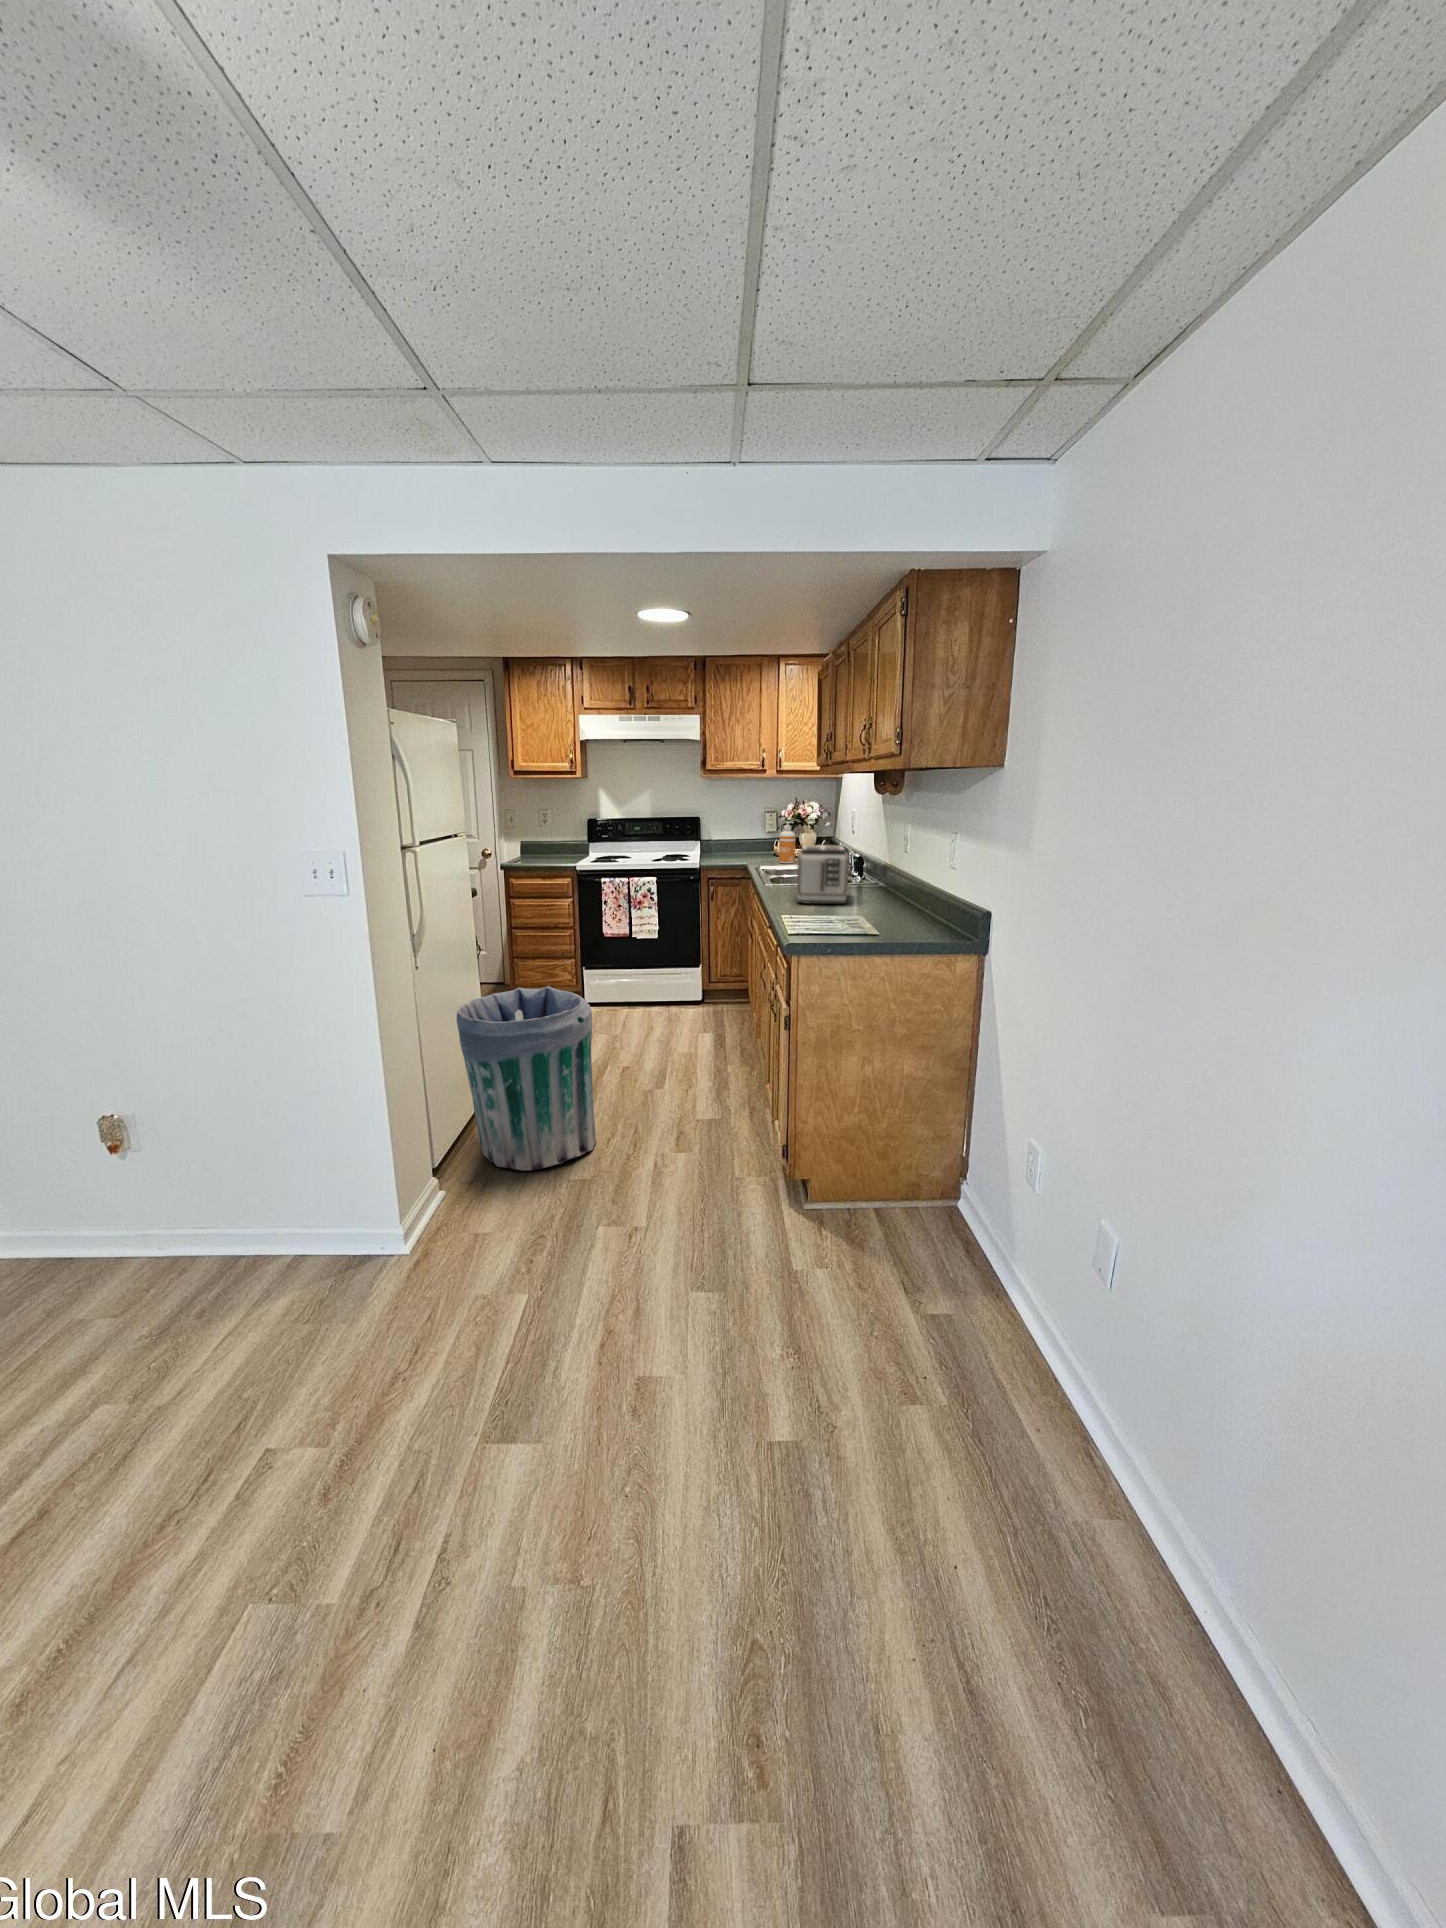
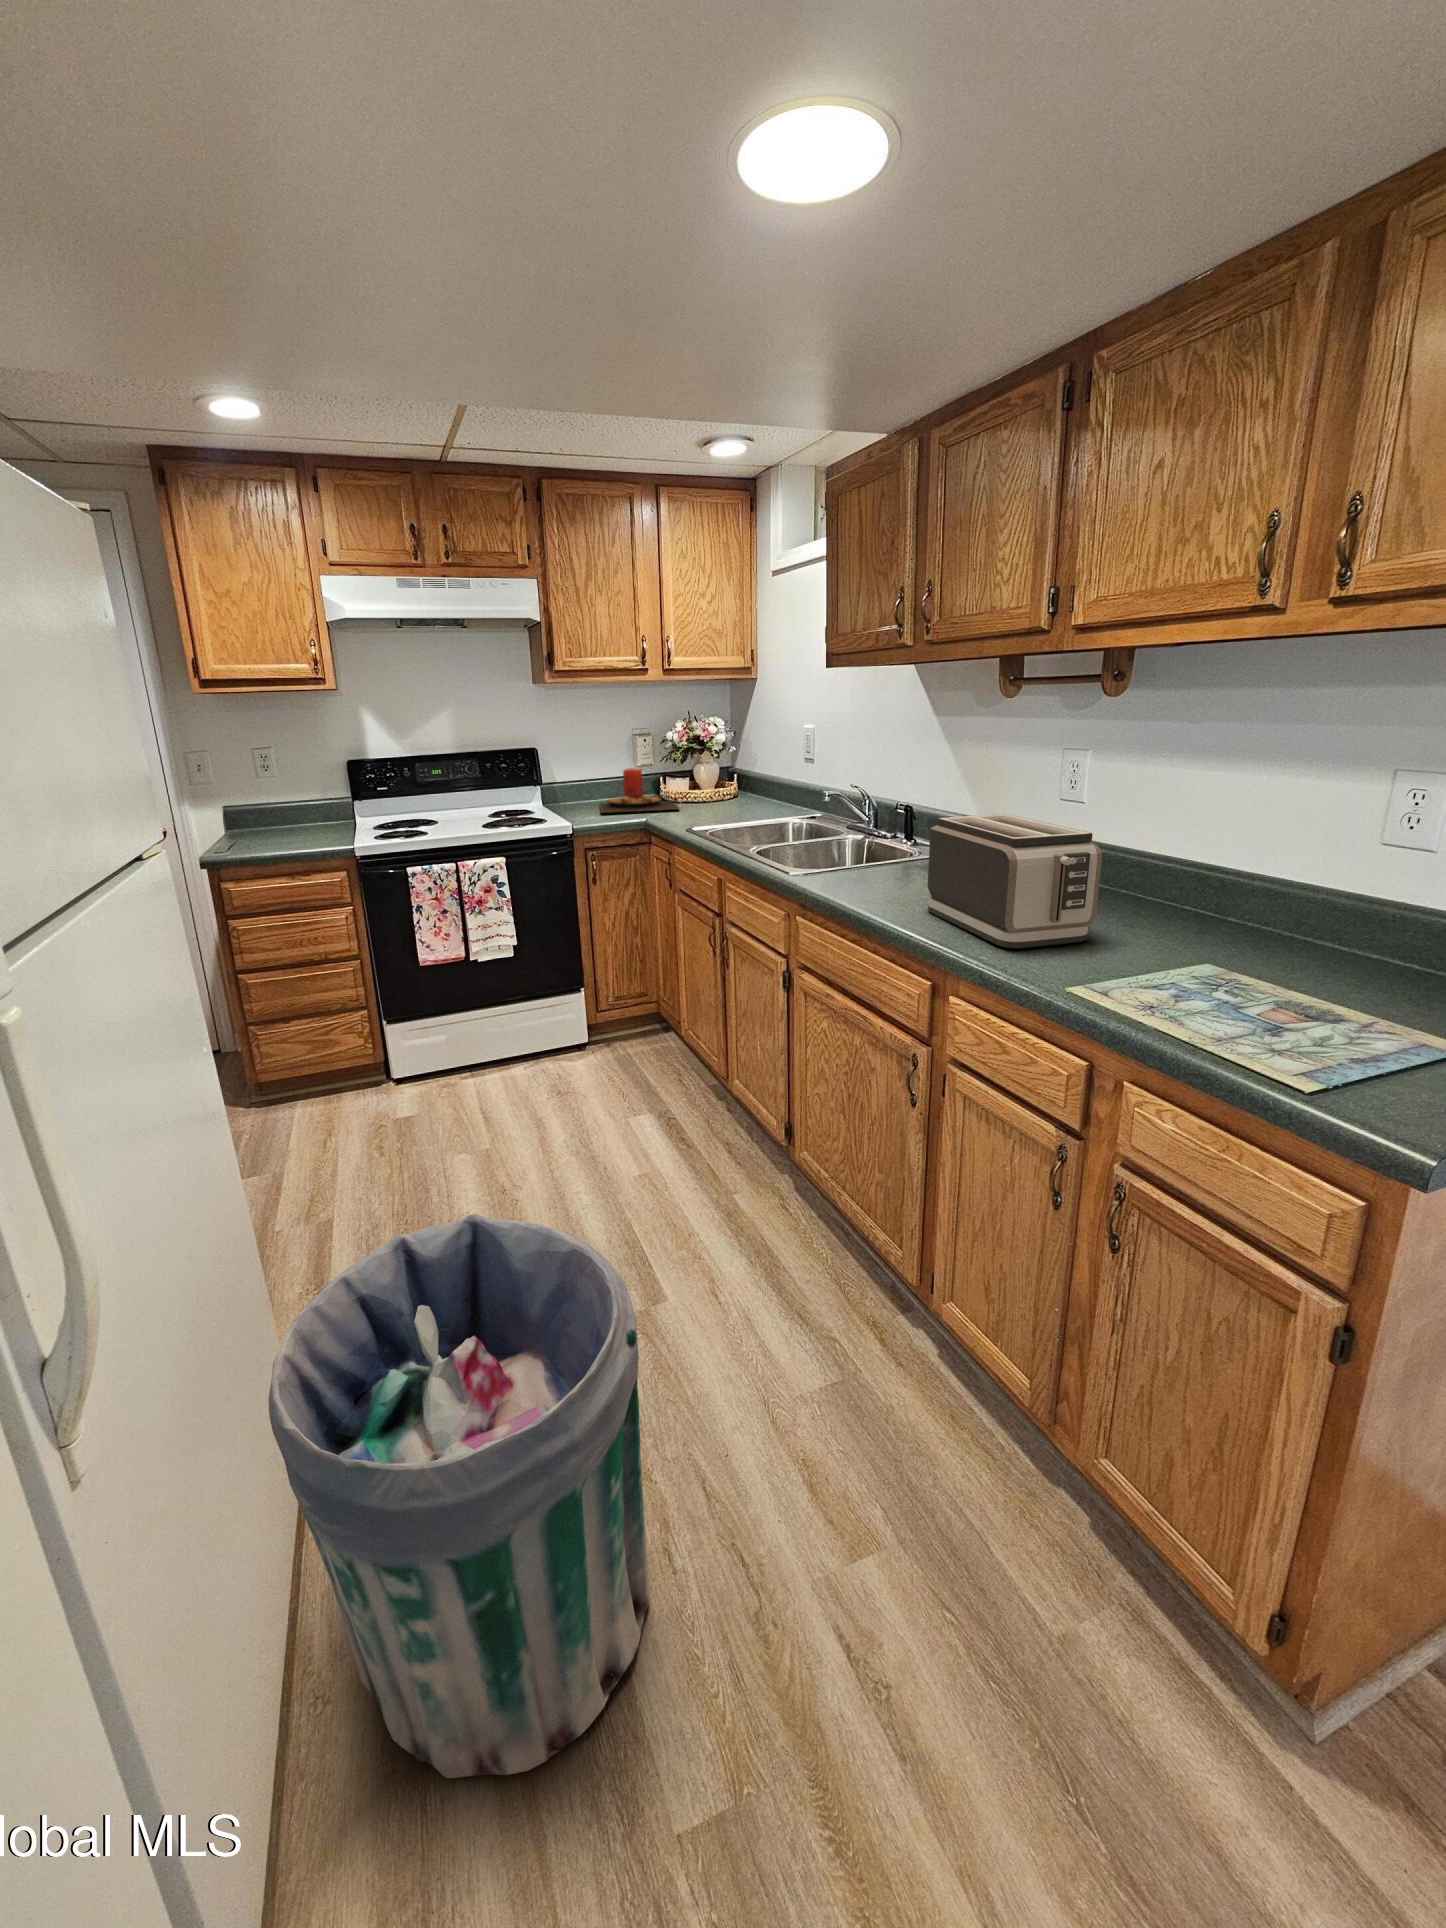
soap dispenser: present [779,821,796,863] -> none [695,750,721,817]
candle: none [725,832,779,860] -> present [600,768,679,813]

